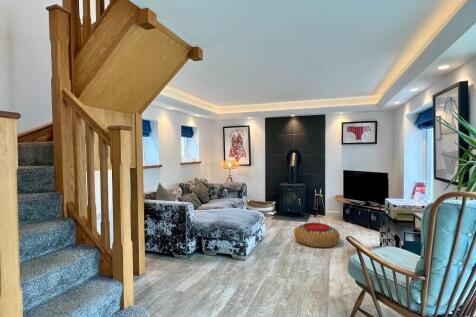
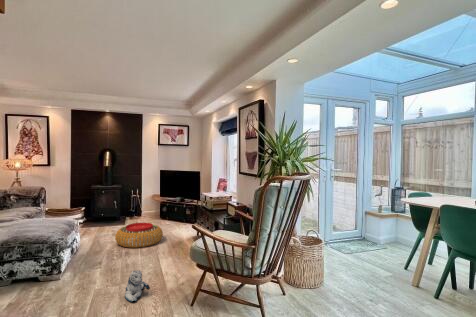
plush toy: none [290,269,313,298] -> present [125,270,149,302]

